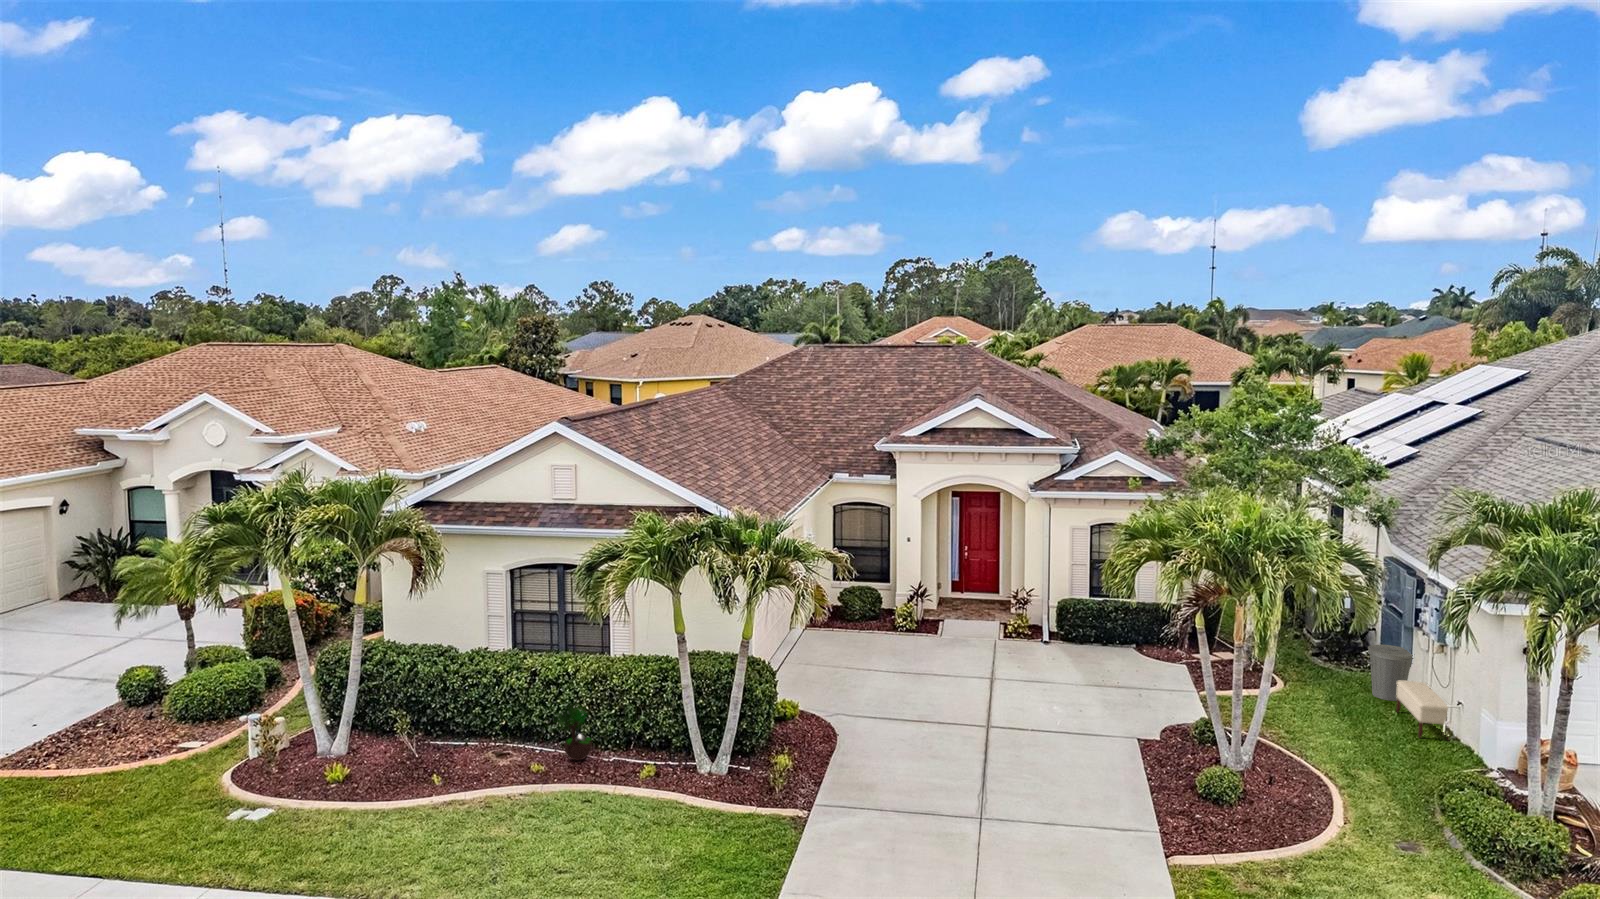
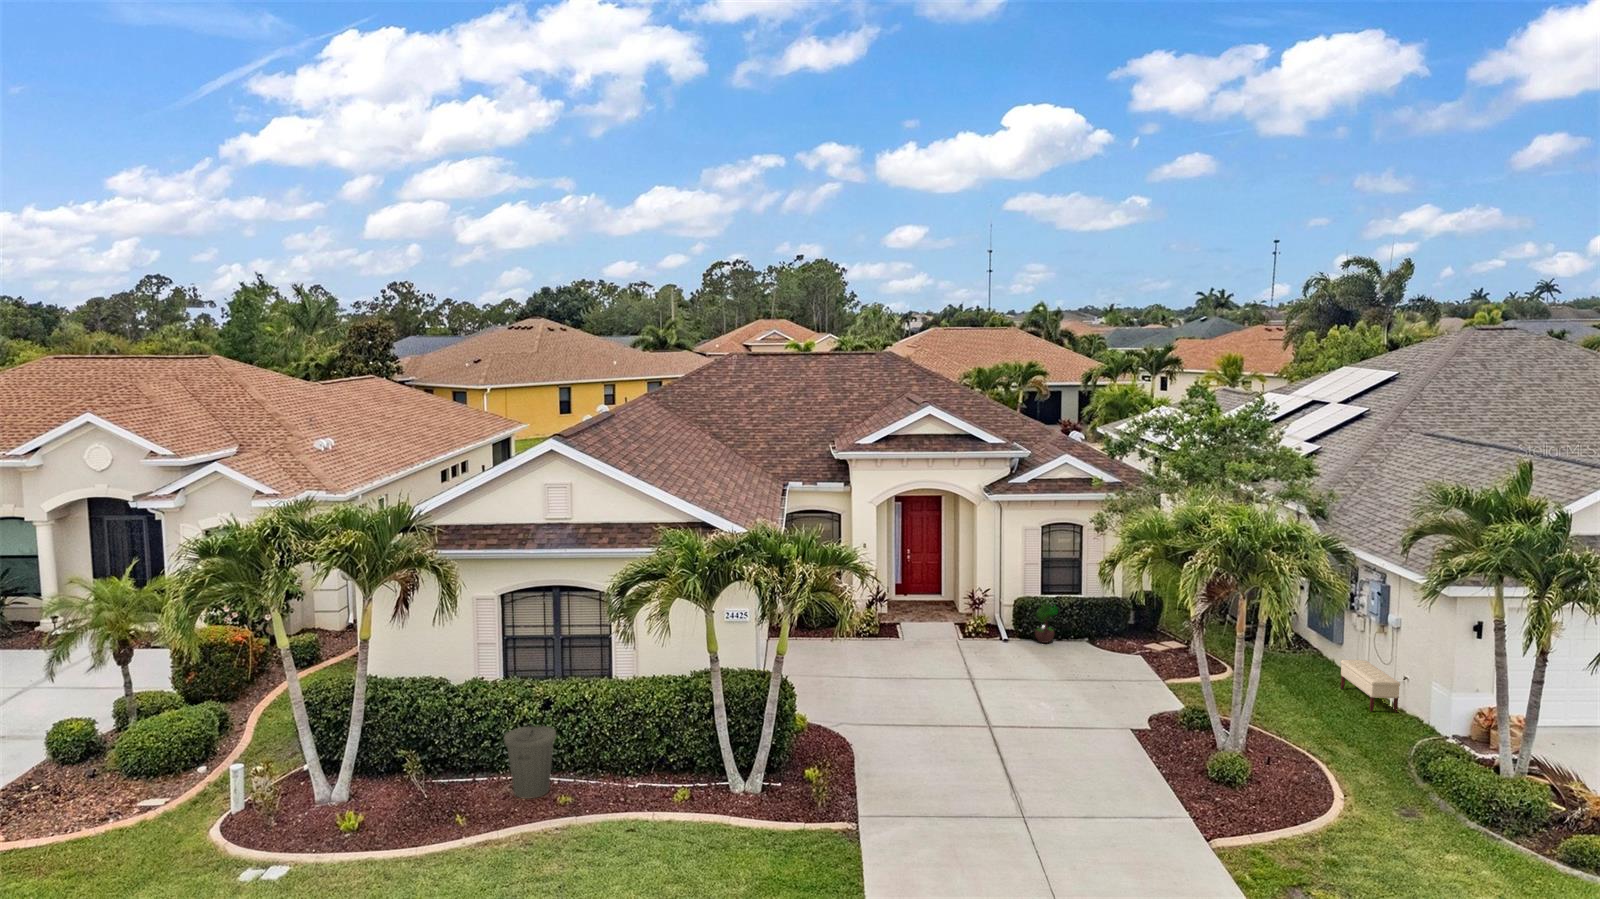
trash can: present [1367,645,1413,701] -> present [504,726,556,799]
potted tree: present [556,705,592,760] -> present [1035,603,1055,643]

